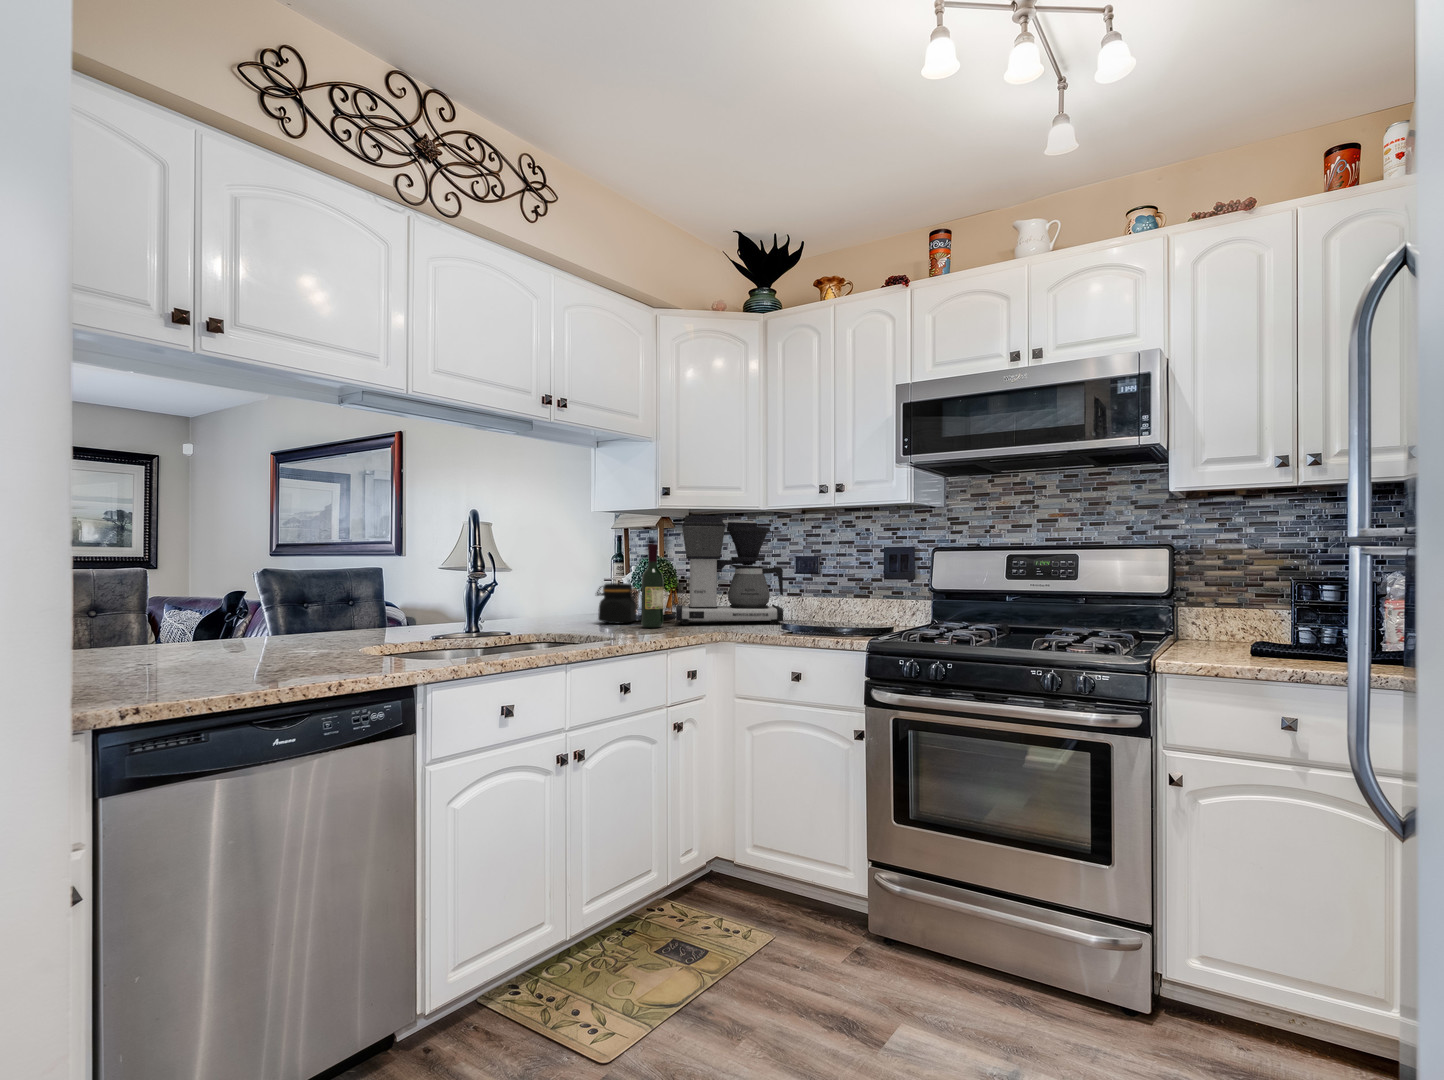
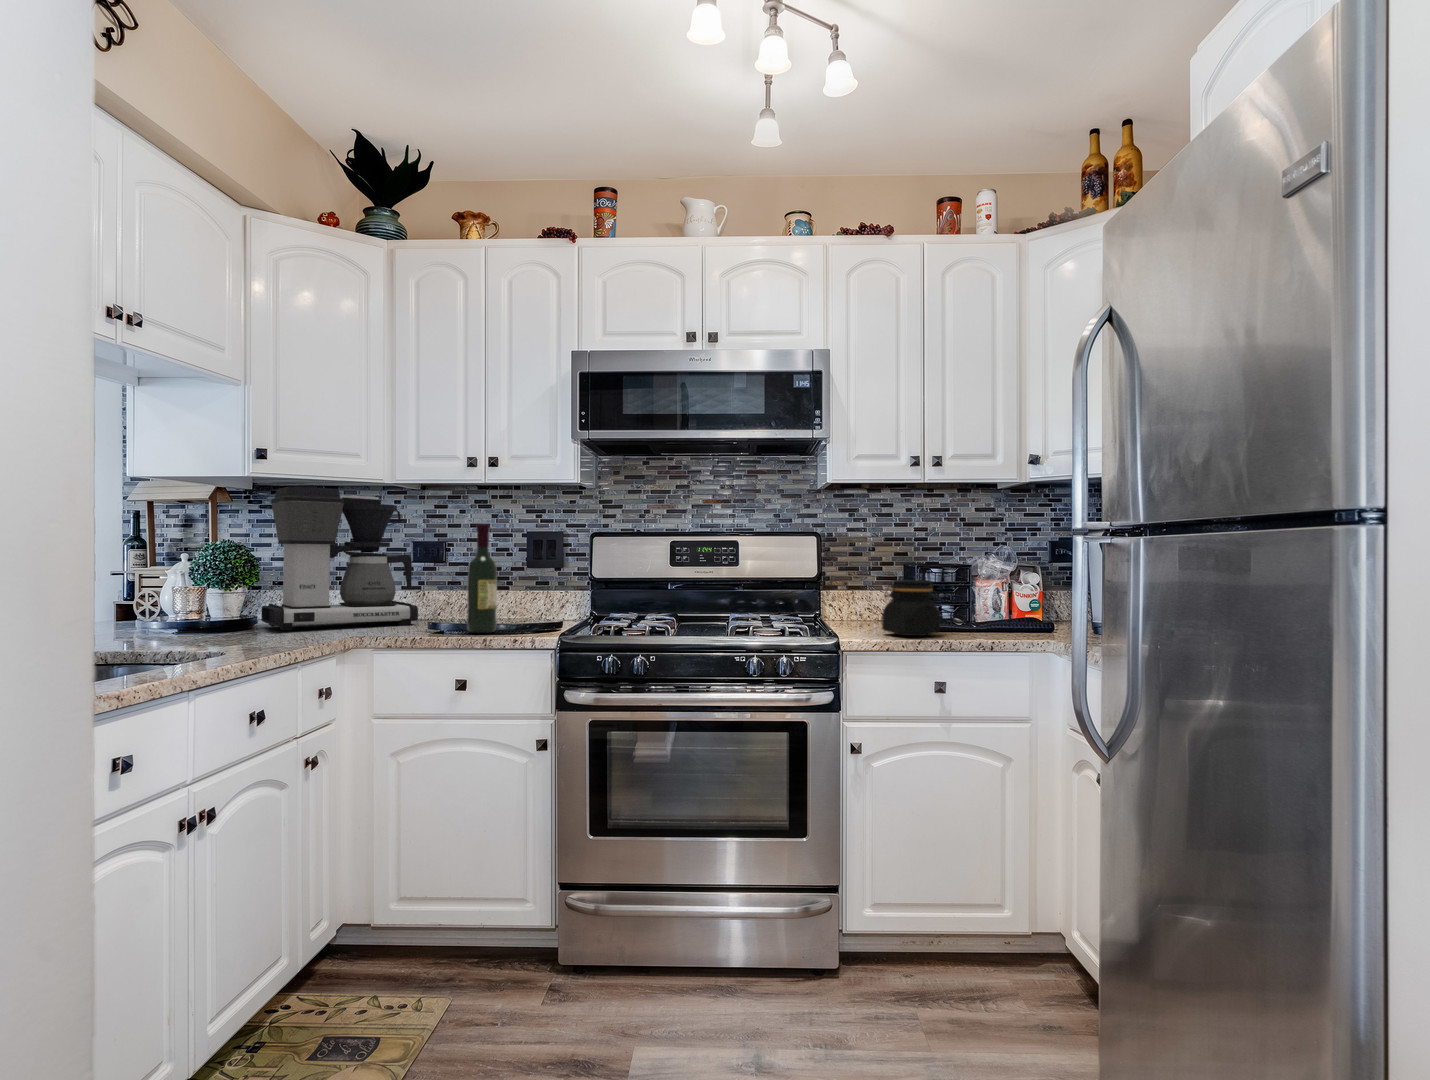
wine bottle: present [641,544,664,628] -> present [467,525,497,633]
jar: present [597,583,638,624] -> present [882,580,940,636]

